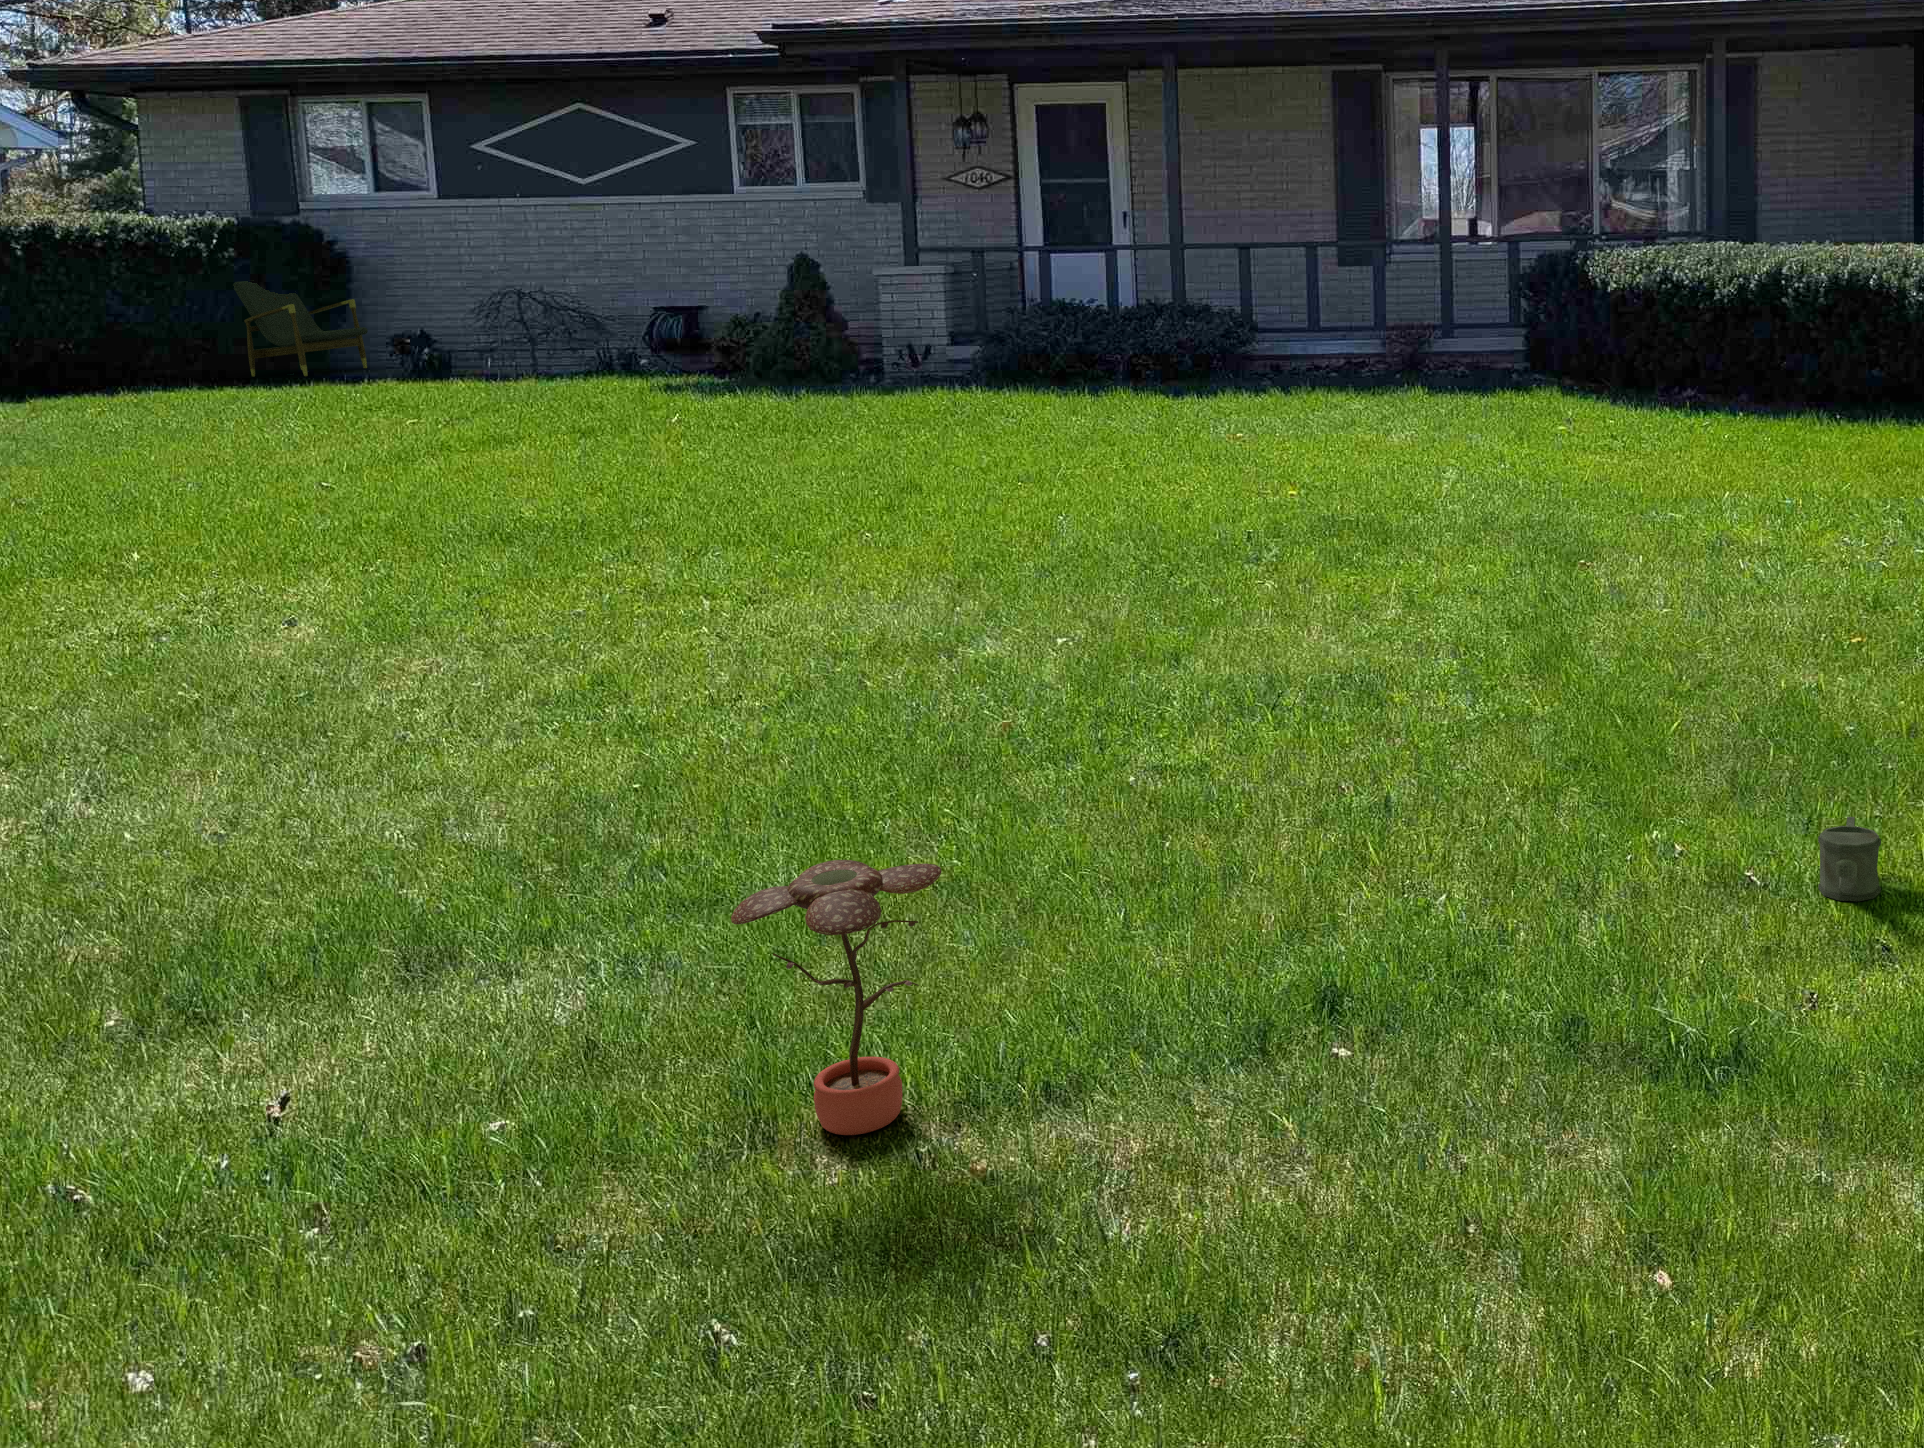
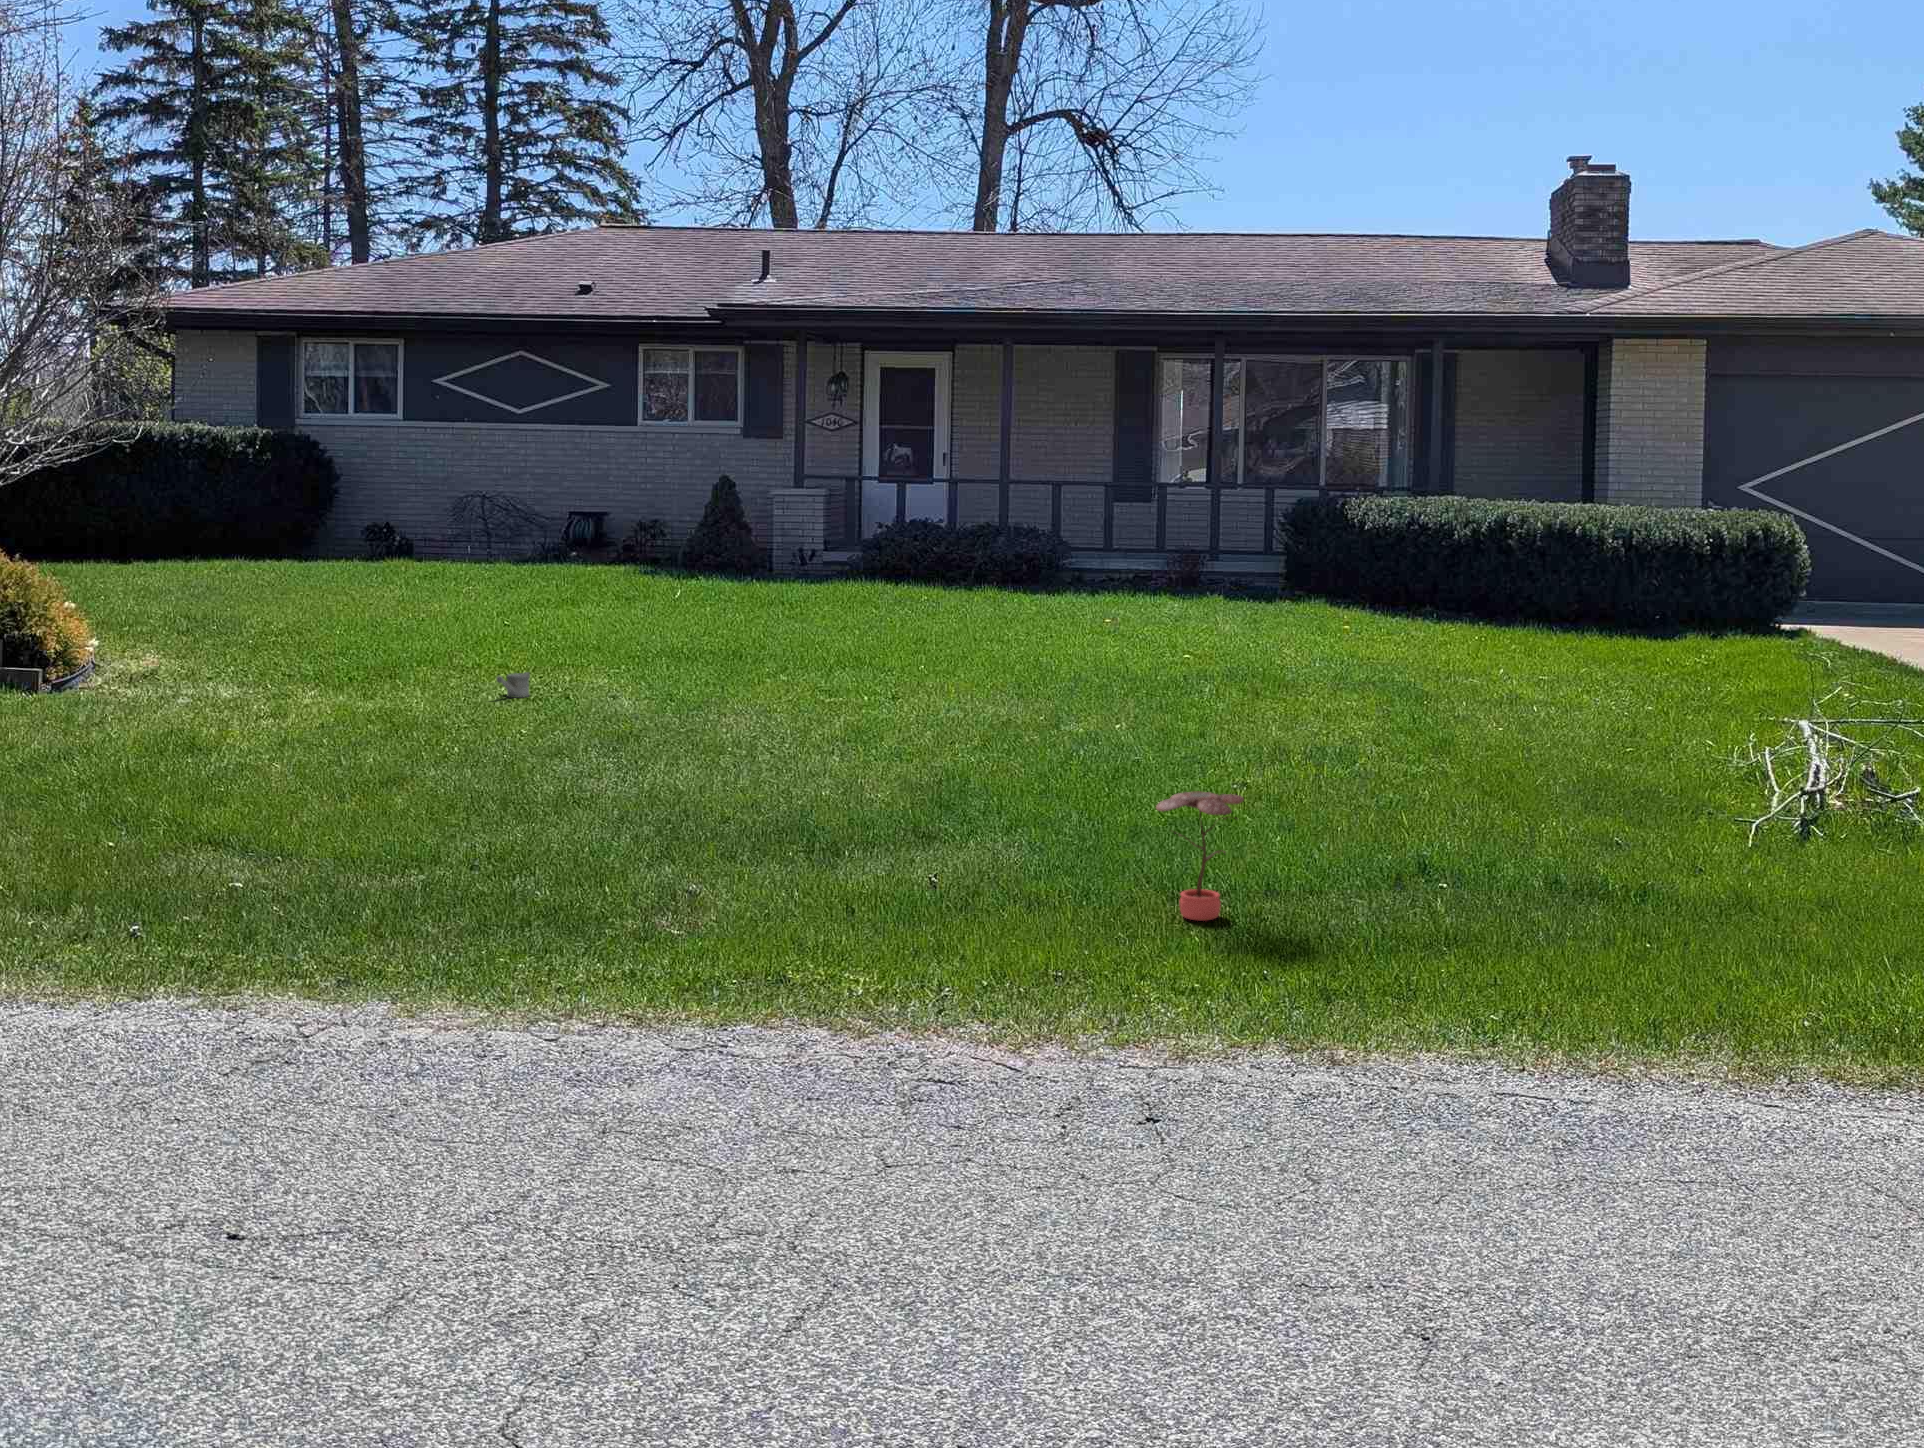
lounge chair: present [233,281,368,376] -> none [228,479,322,557]
watering can: present [1818,817,1881,901] -> present [496,672,530,698]

